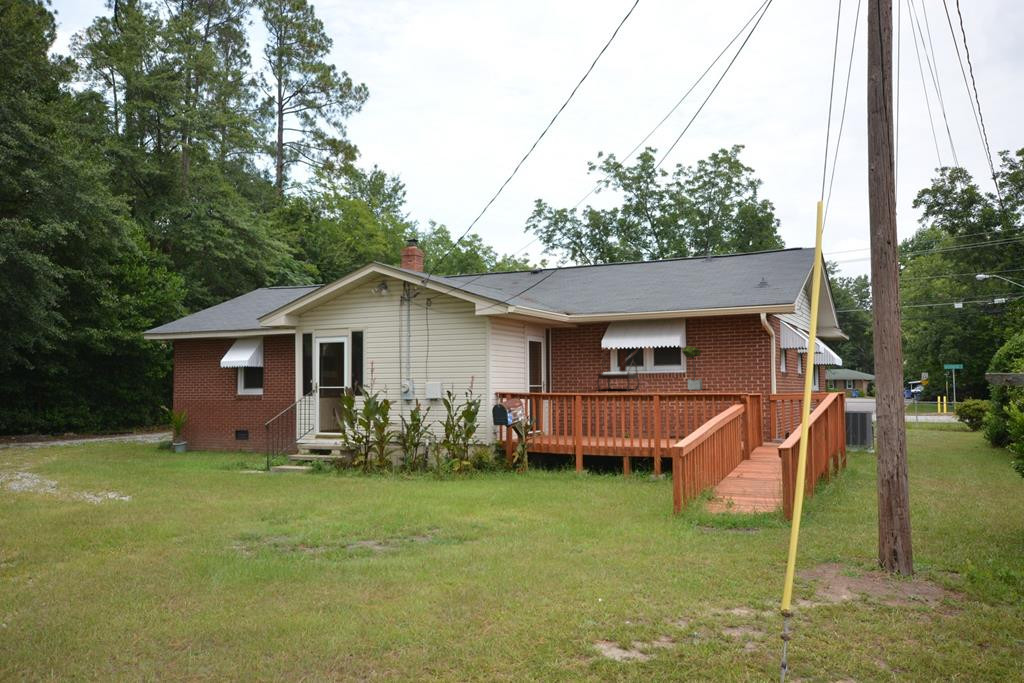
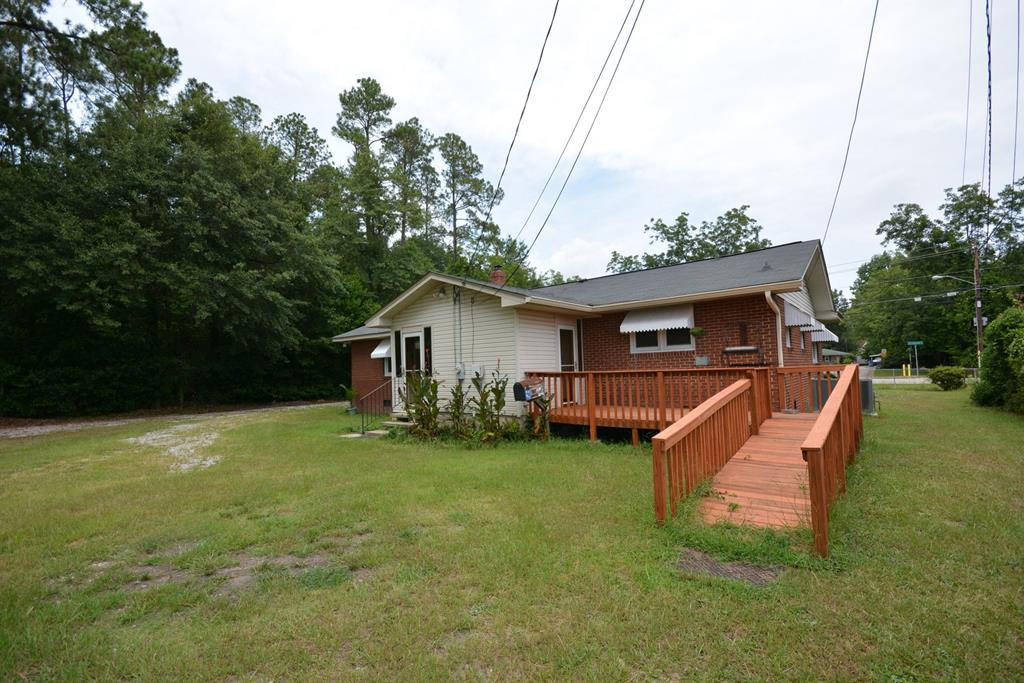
armchair: present [597,347,639,390] -> present [721,321,764,366]

